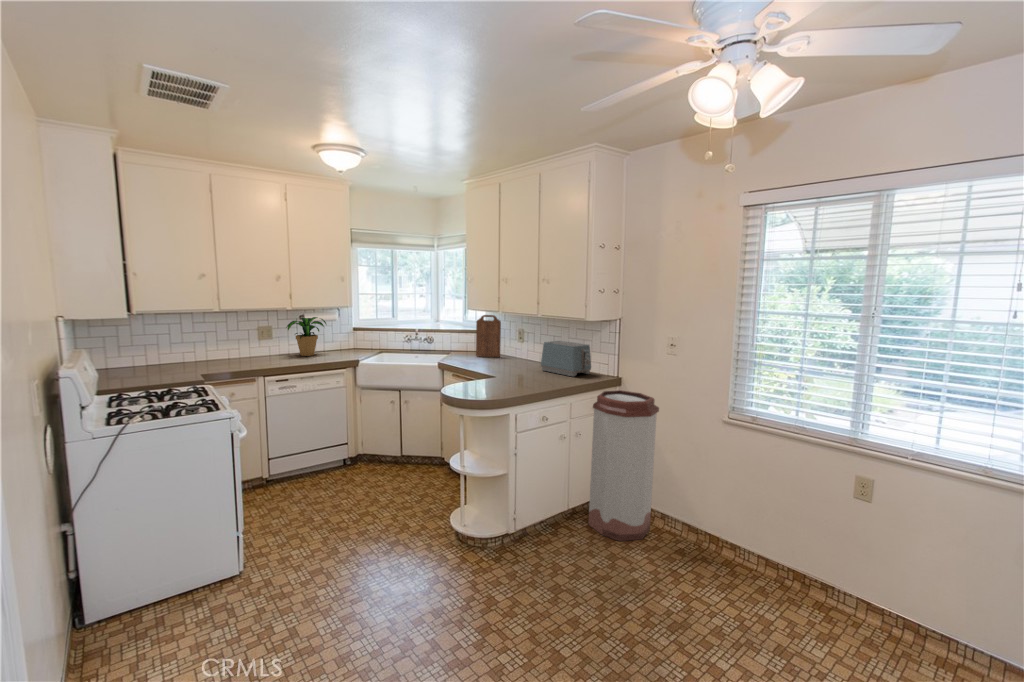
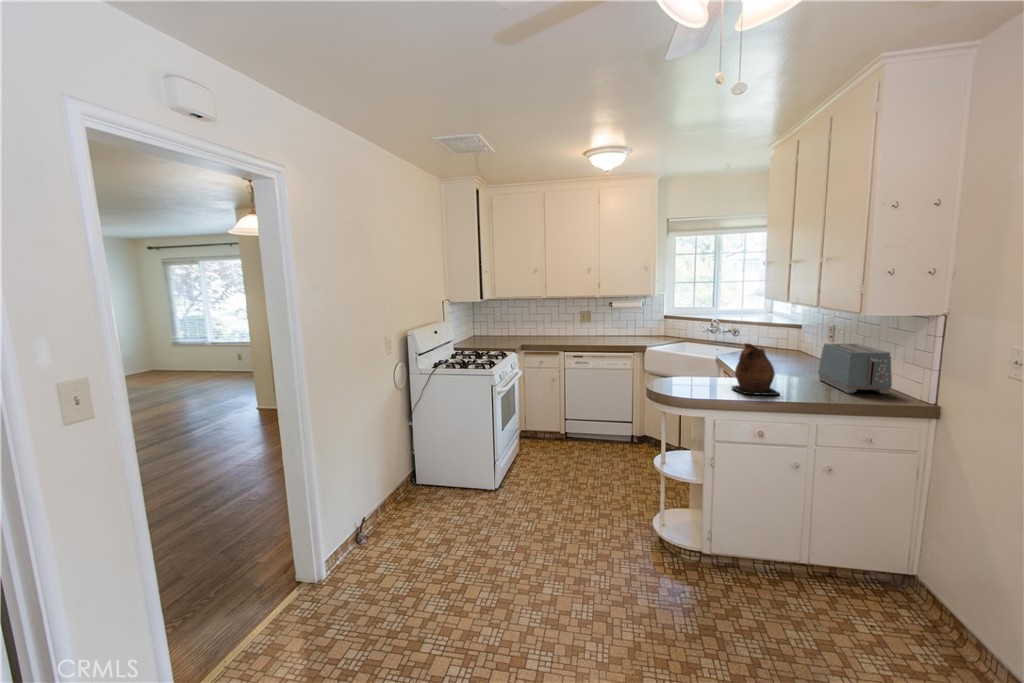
cutting board: present [476,315,501,357] -> none [771,307,806,359]
potted plant: present [287,317,326,356] -> none [598,306,633,339]
ceramic pitcher: none [507,345,546,388] -> present [732,343,780,395]
trash can: present [589,390,659,541] -> none [838,421,974,656]

